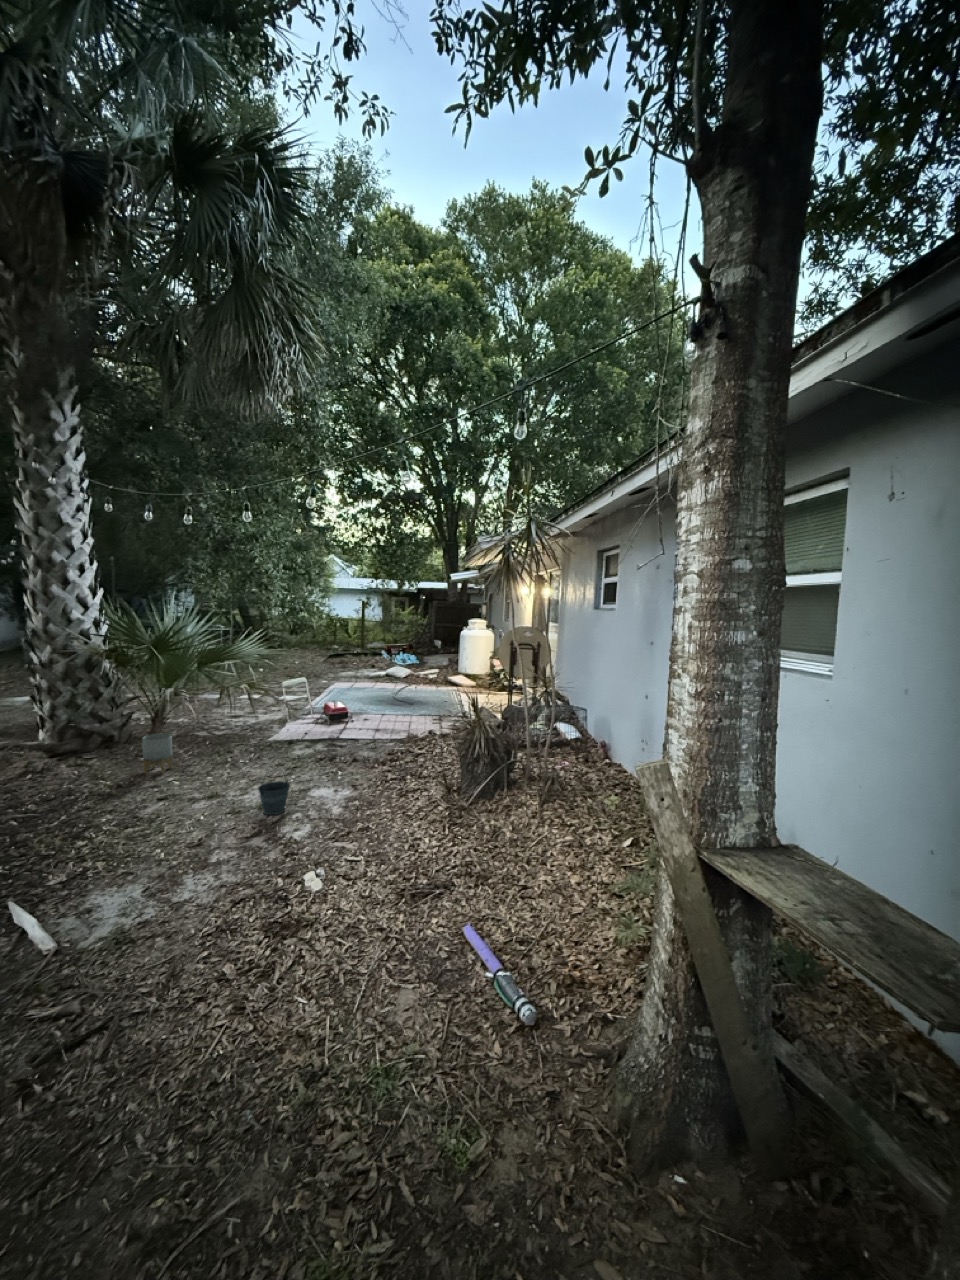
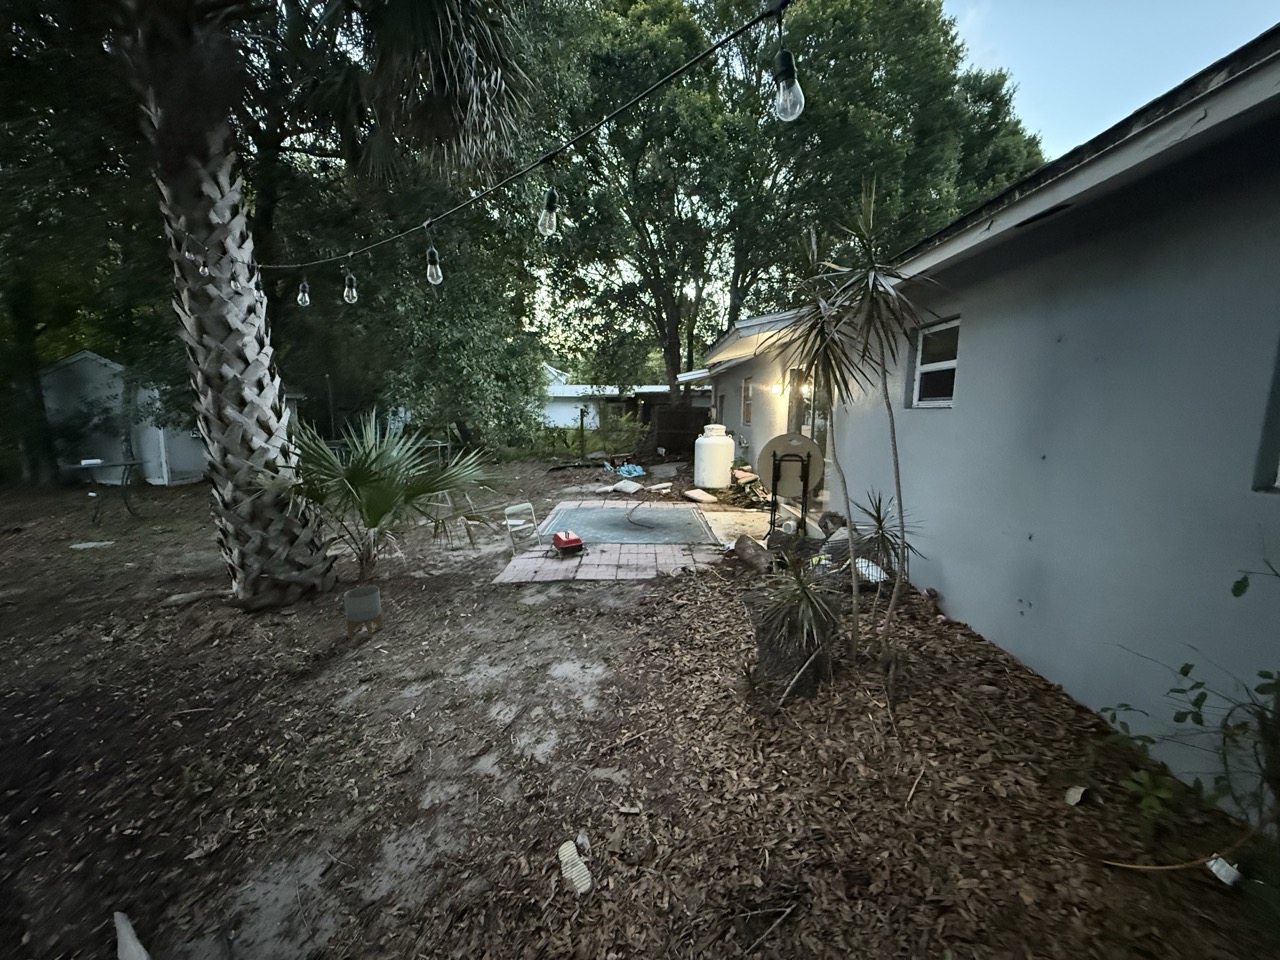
bucket: present [258,780,290,815] -> none [485,648,527,710]

